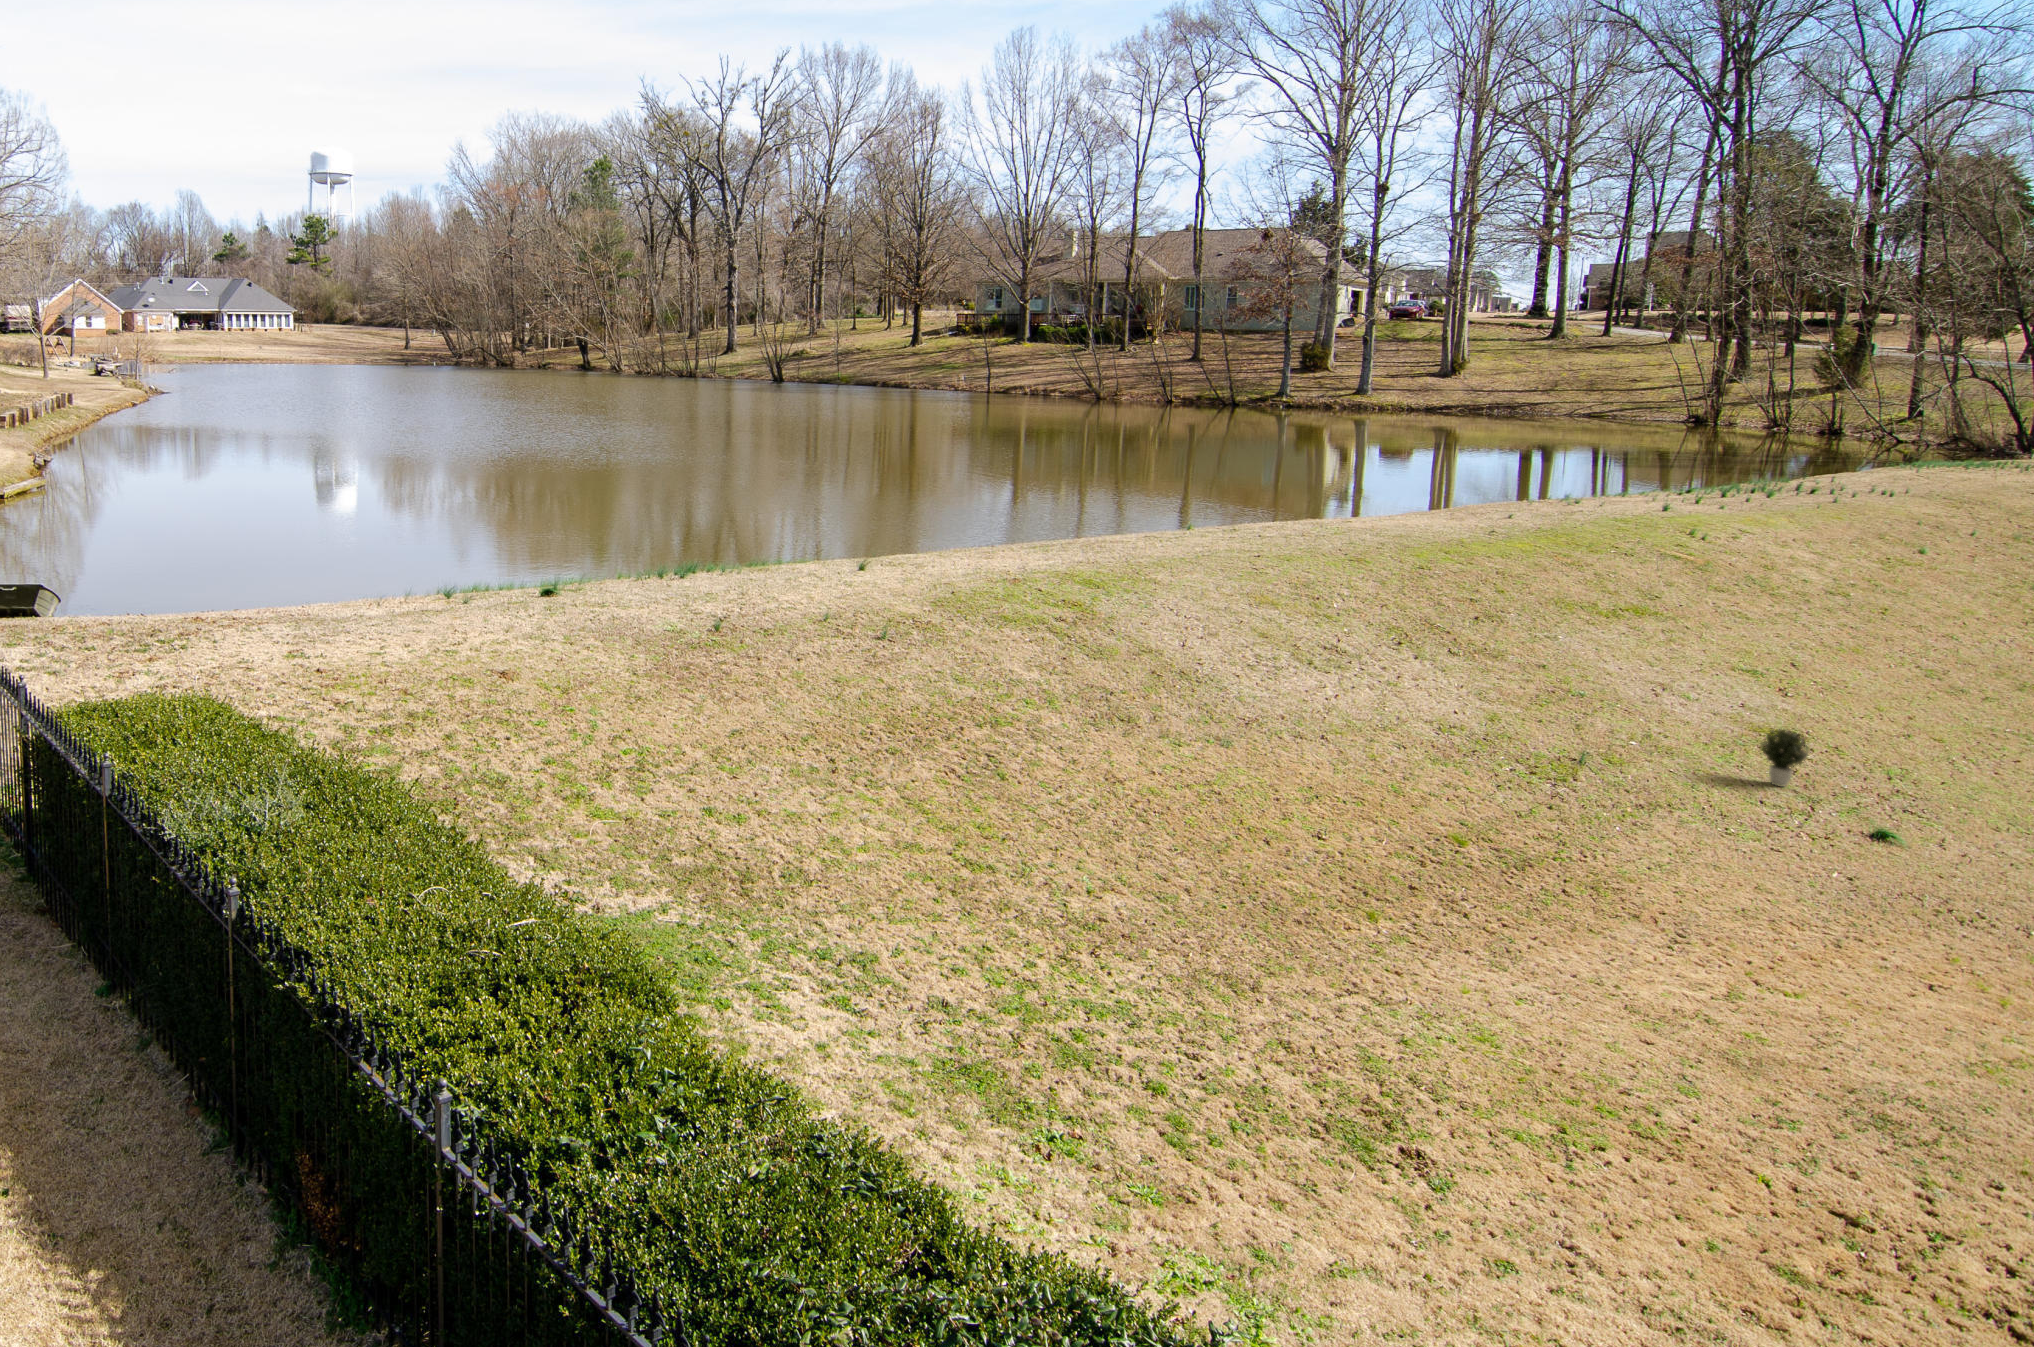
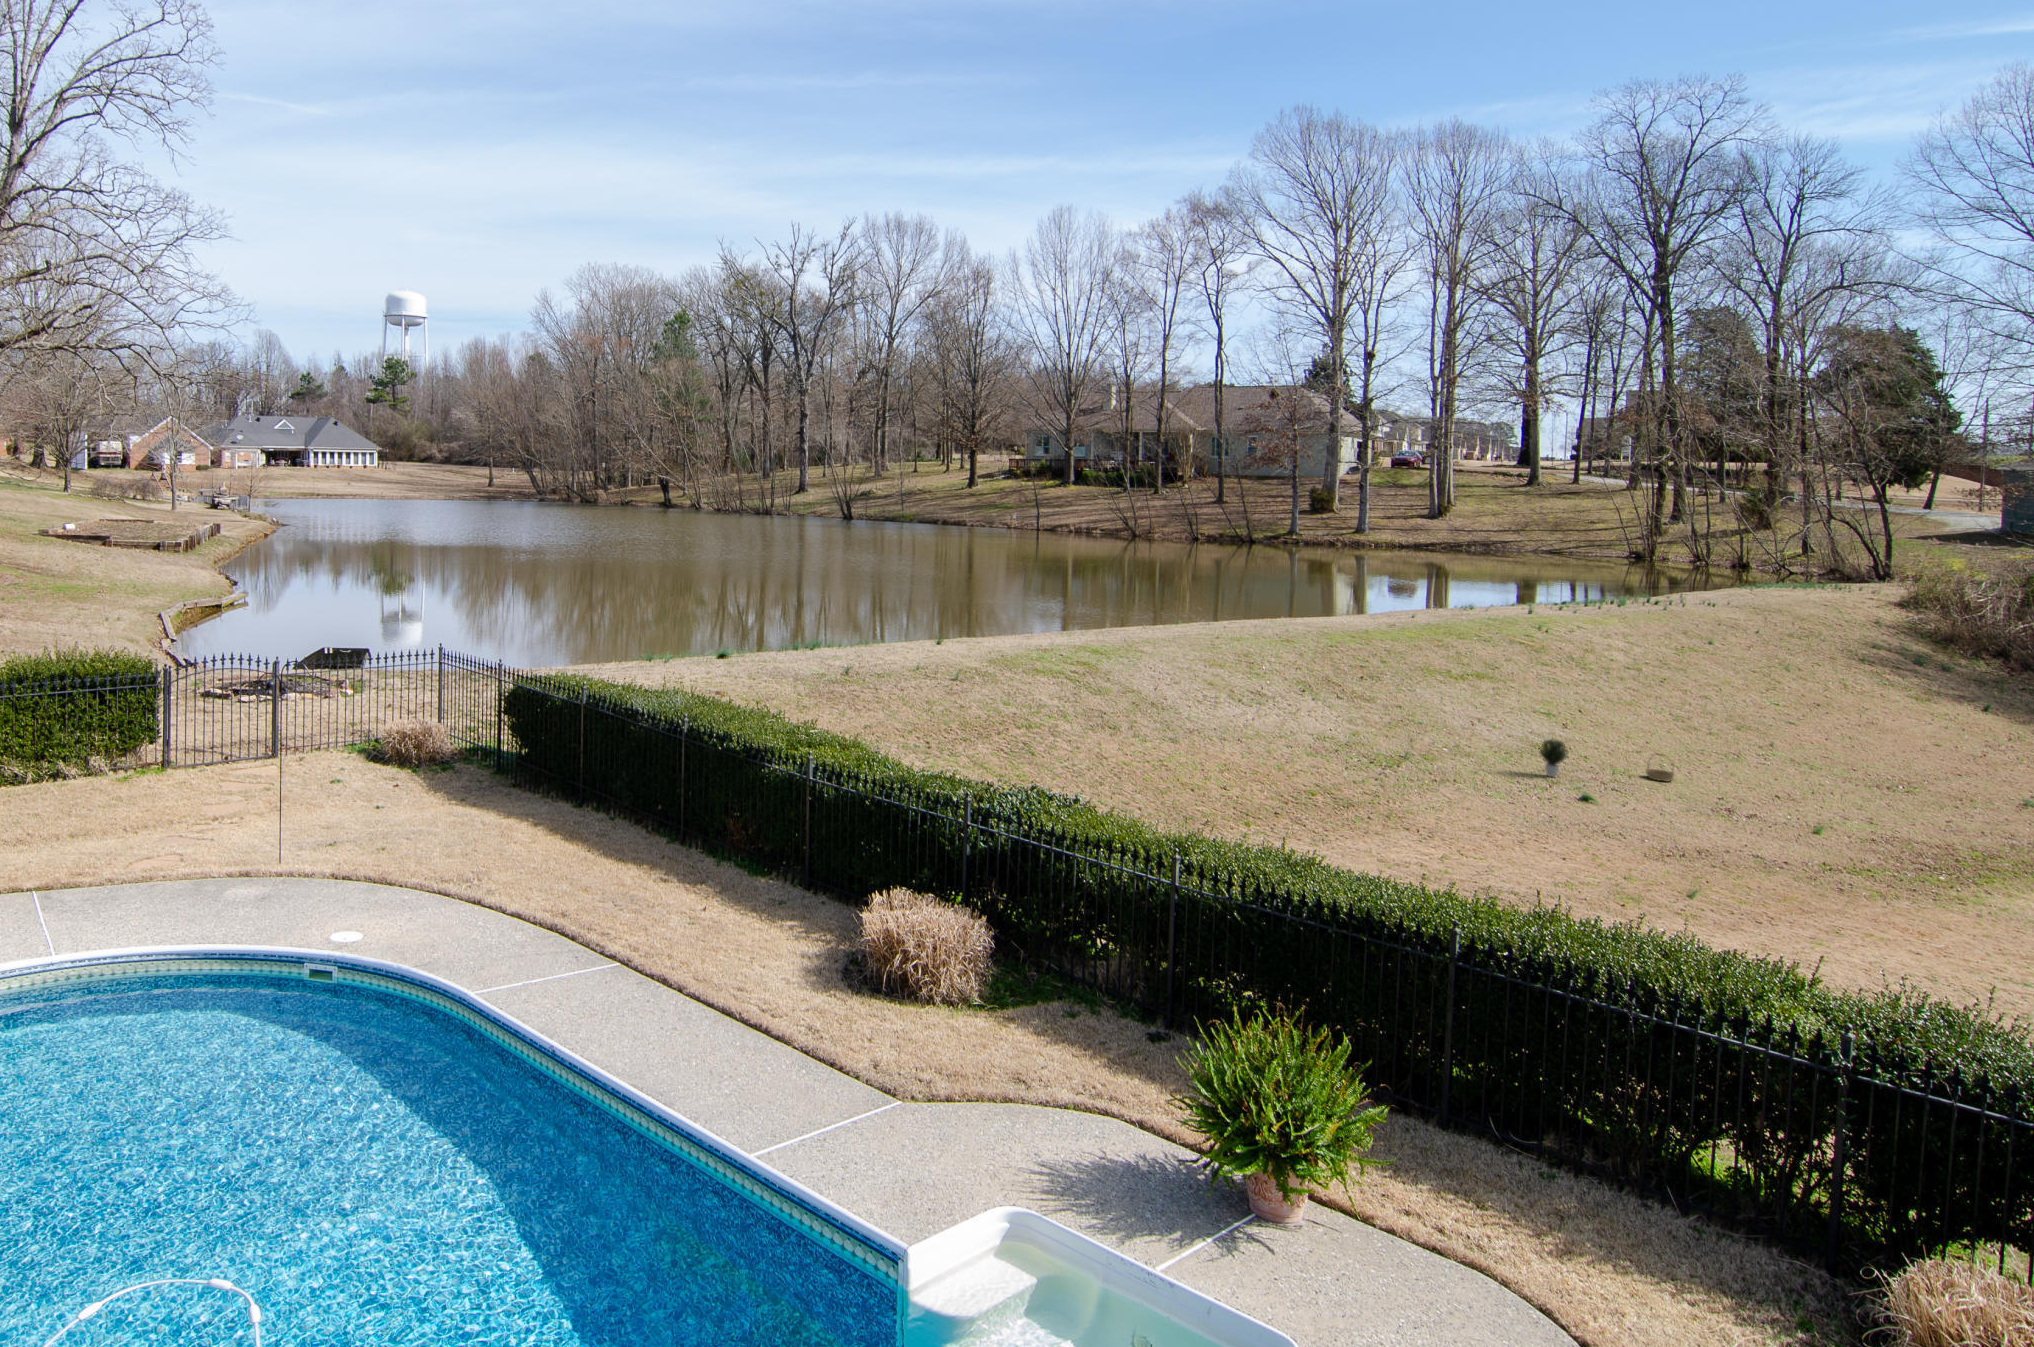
basket: none [1919,748,1970,792] -> present [1646,755,1674,782]

